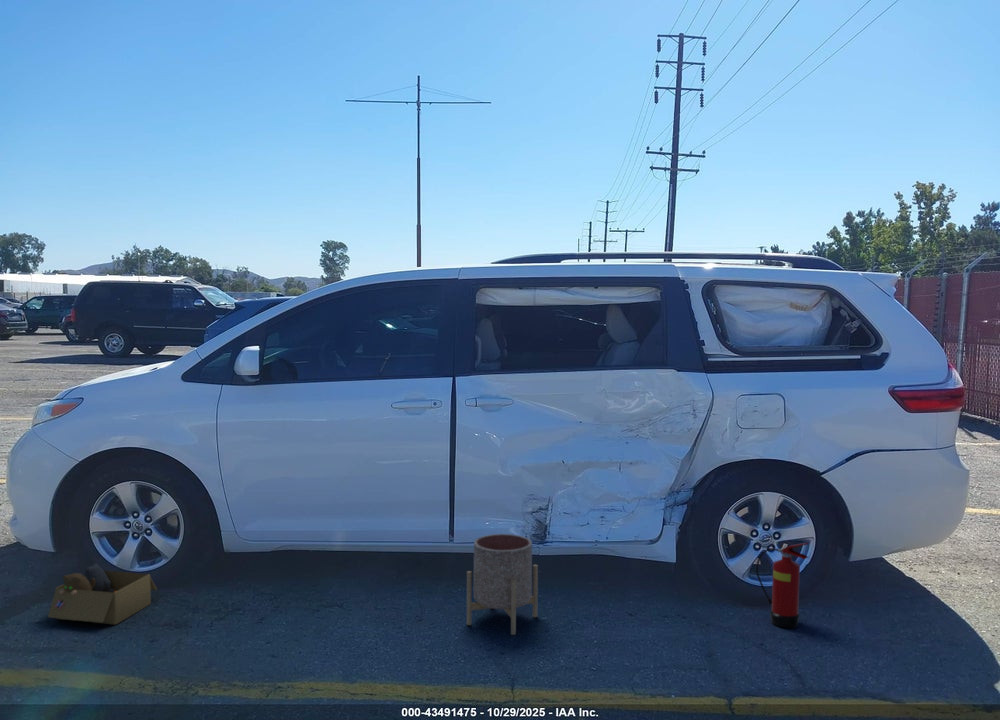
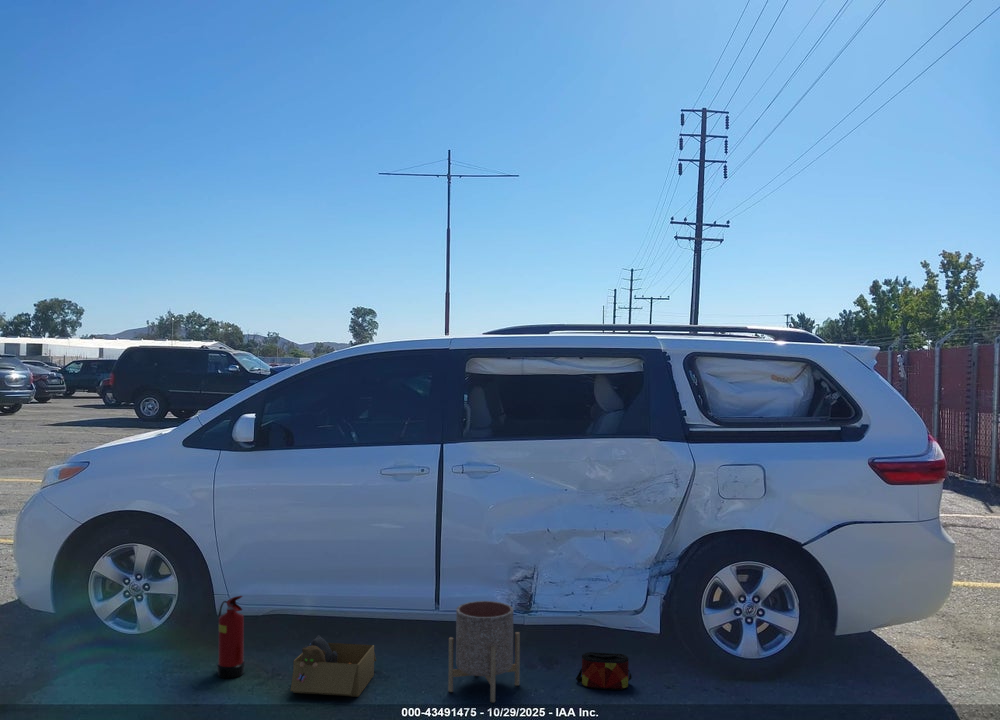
fire extinguisher: present [756,543,808,628] -> present [217,596,245,678]
cardboard box: present [48,563,157,624] -> present [291,635,376,697]
bag: none [593,583,650,620] -> present [576,652,632,690]

